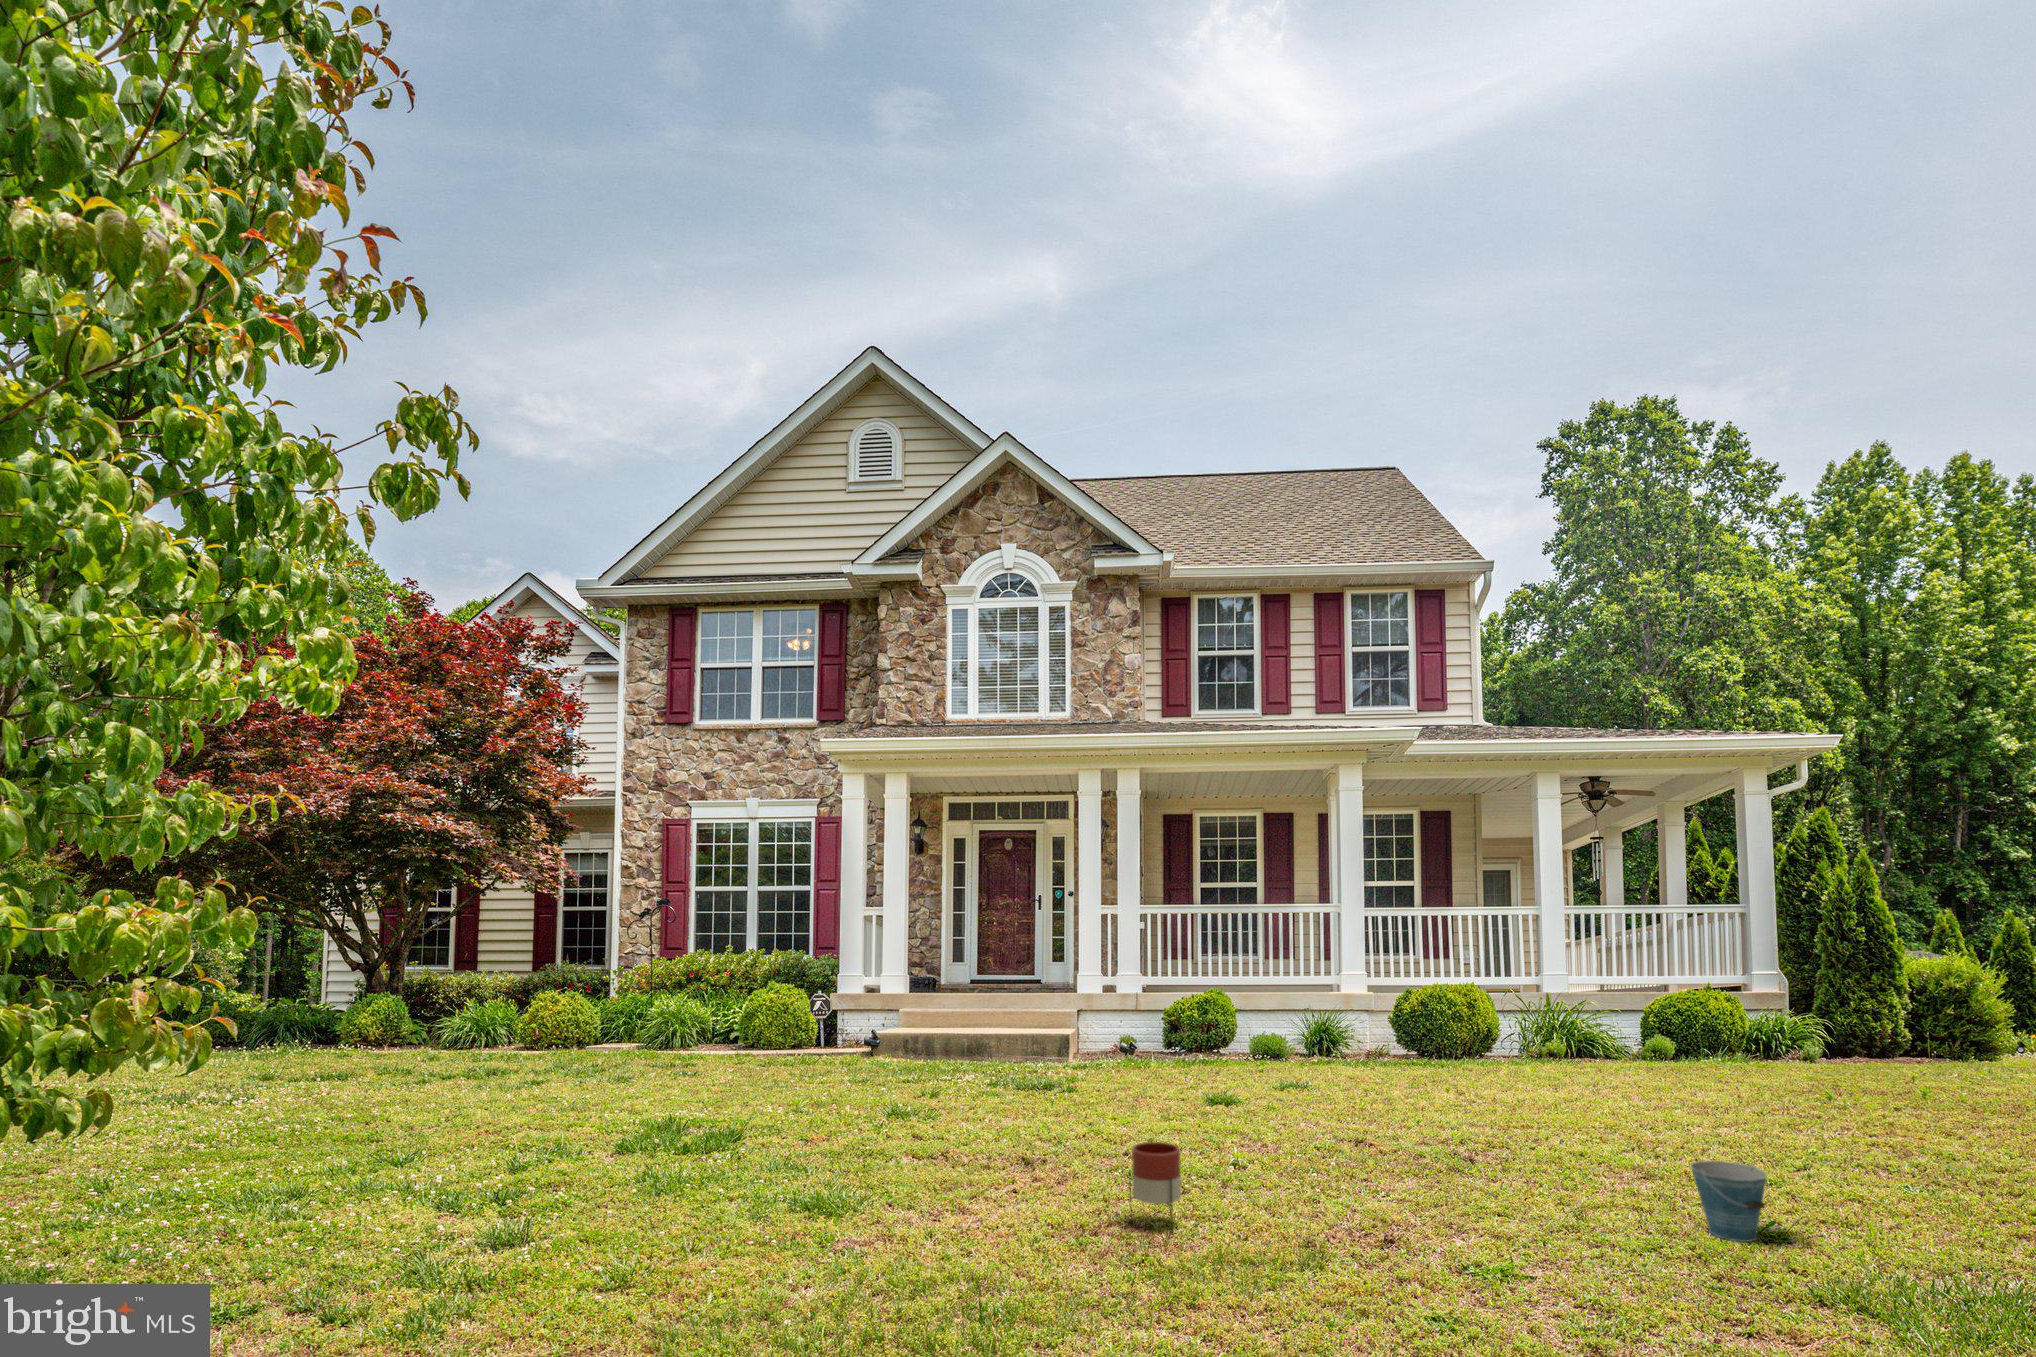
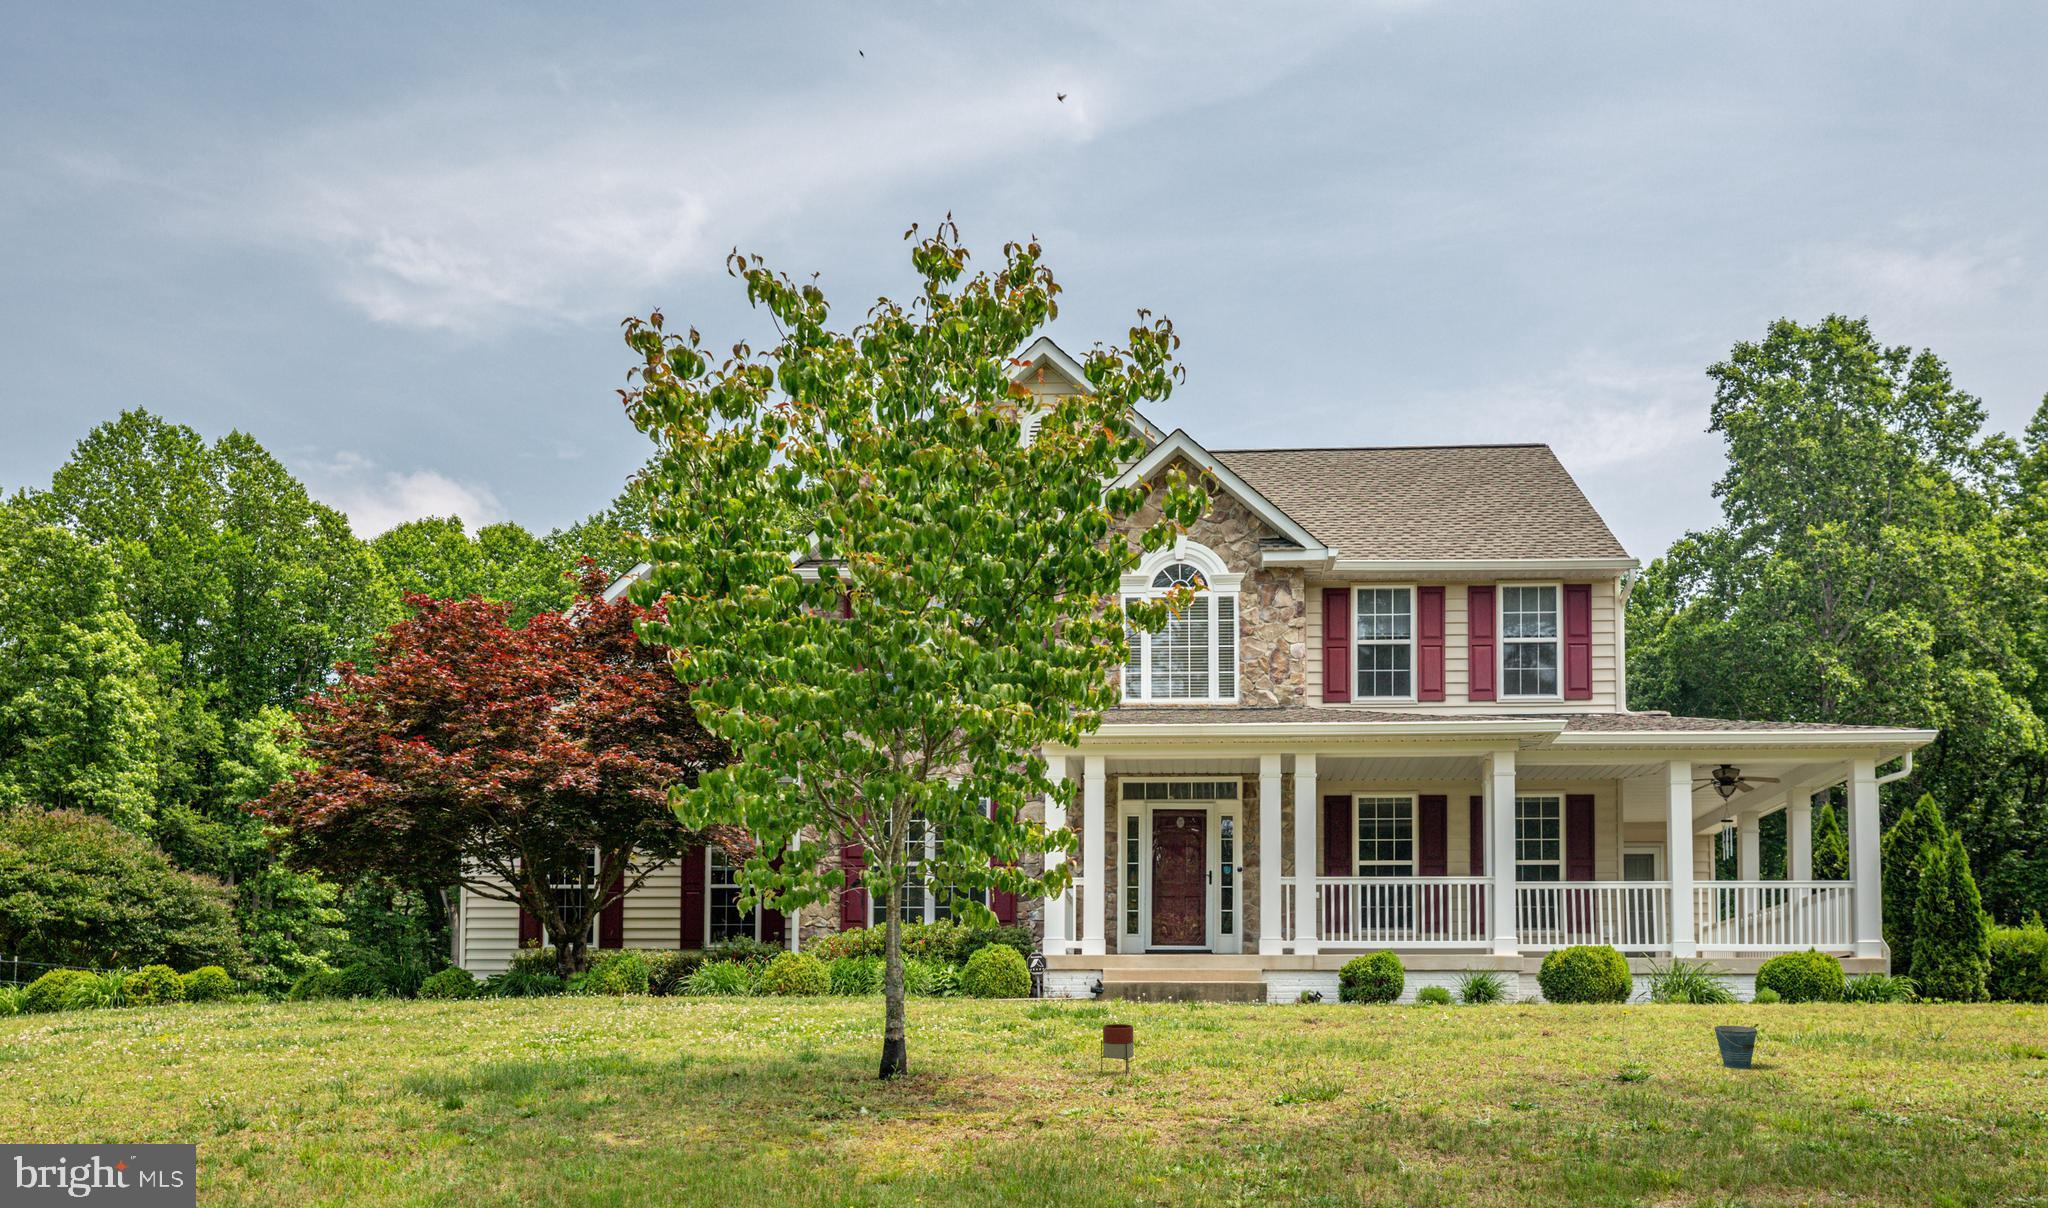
planter: present [1129,1142,1181,1231] -> present [1101,1024,1134,1076]

